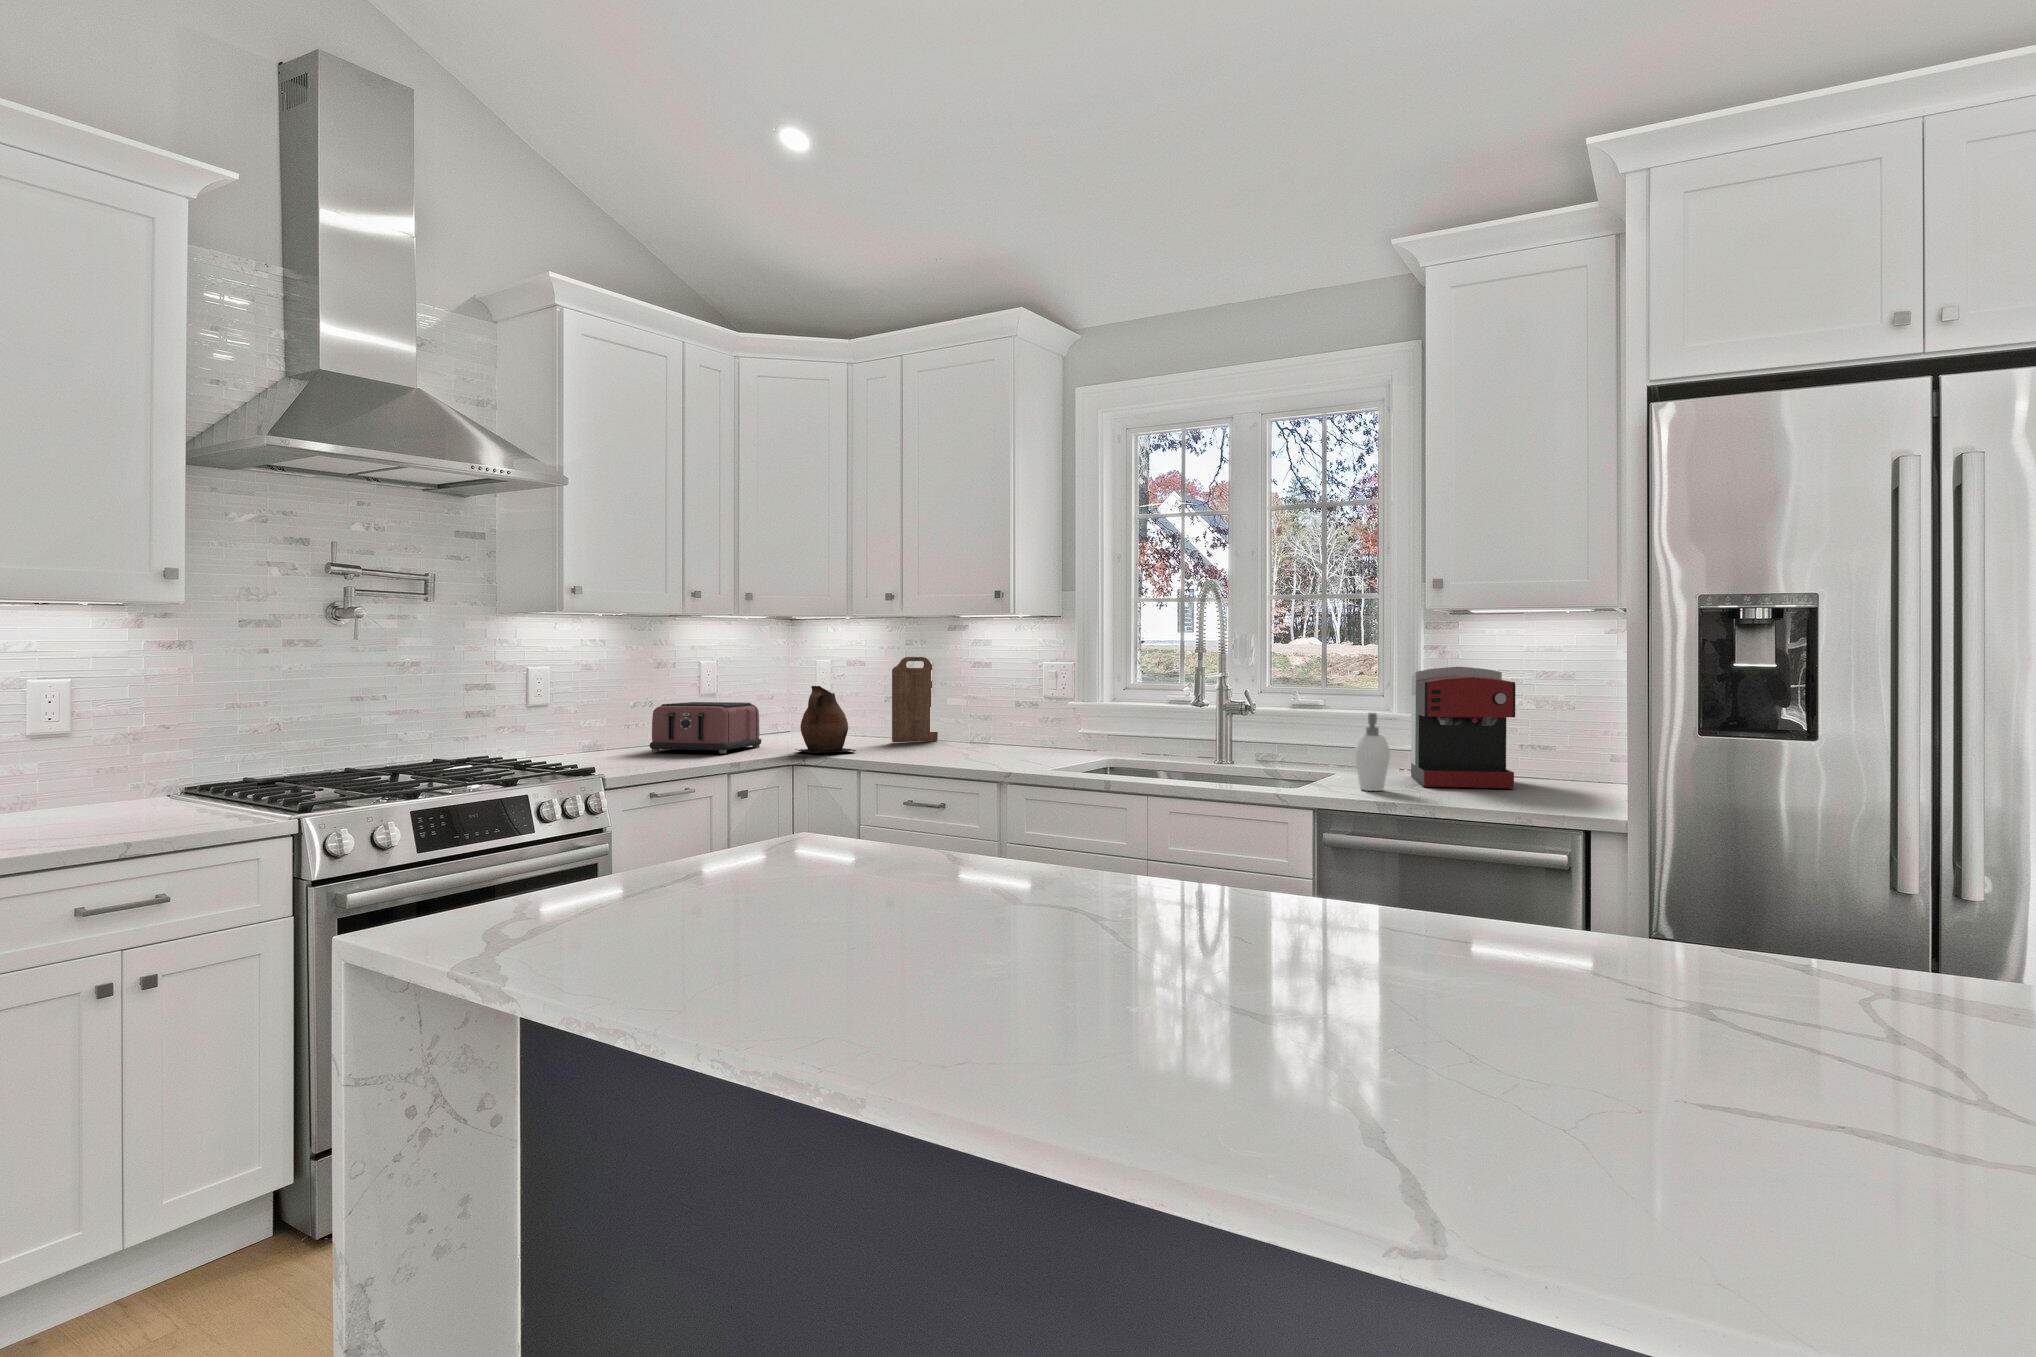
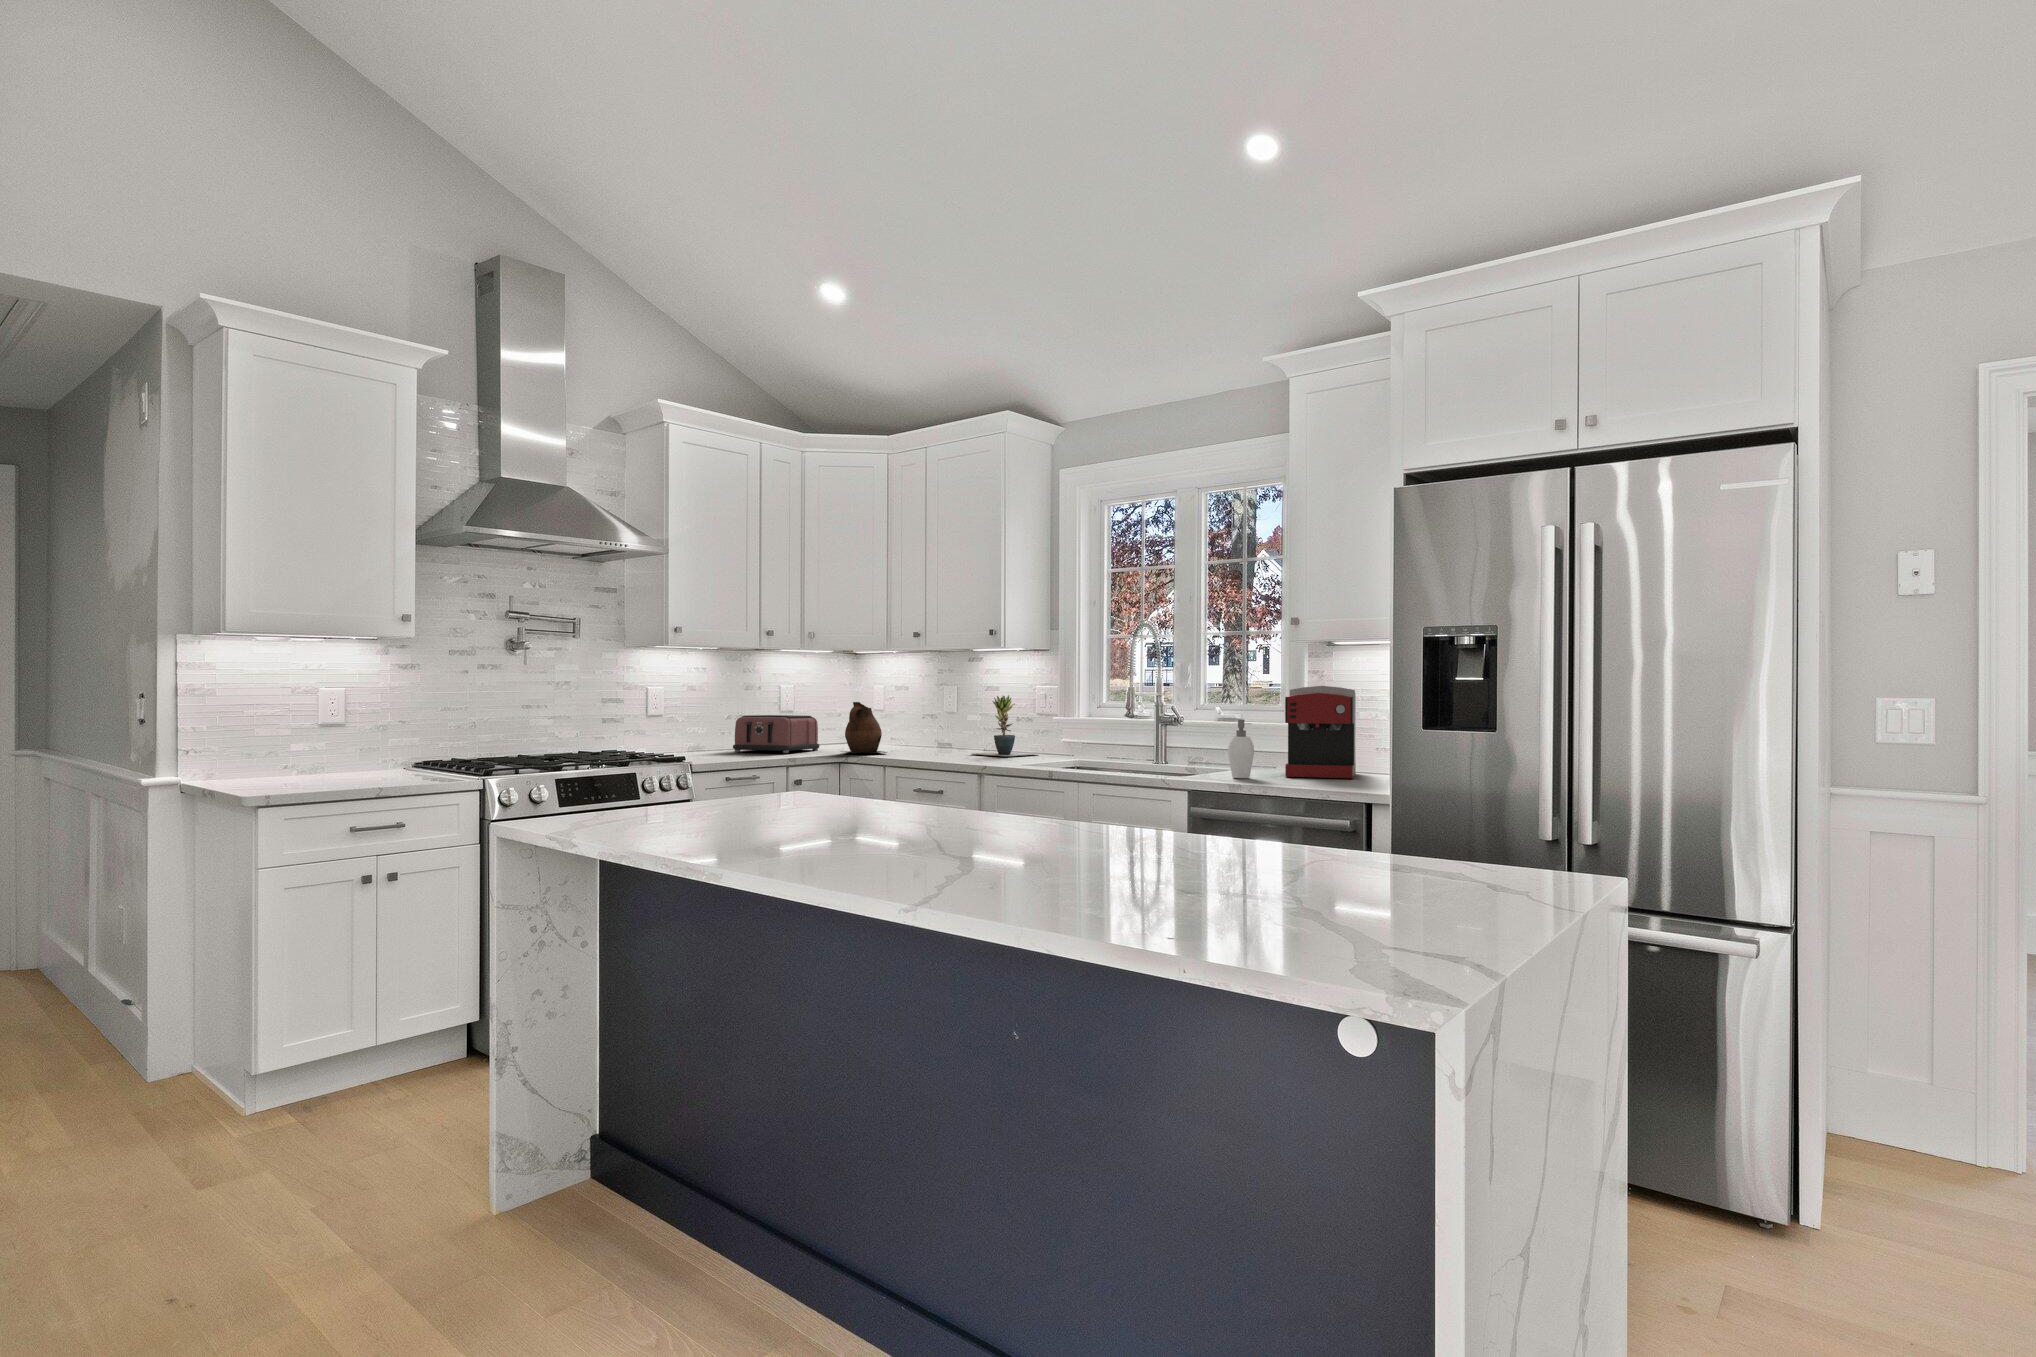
cutting board: present [892,657,938,742] -> none [922,681,960,749]
potted plant: none [960,675,1053,755] -> present [973,695,1036,756]

